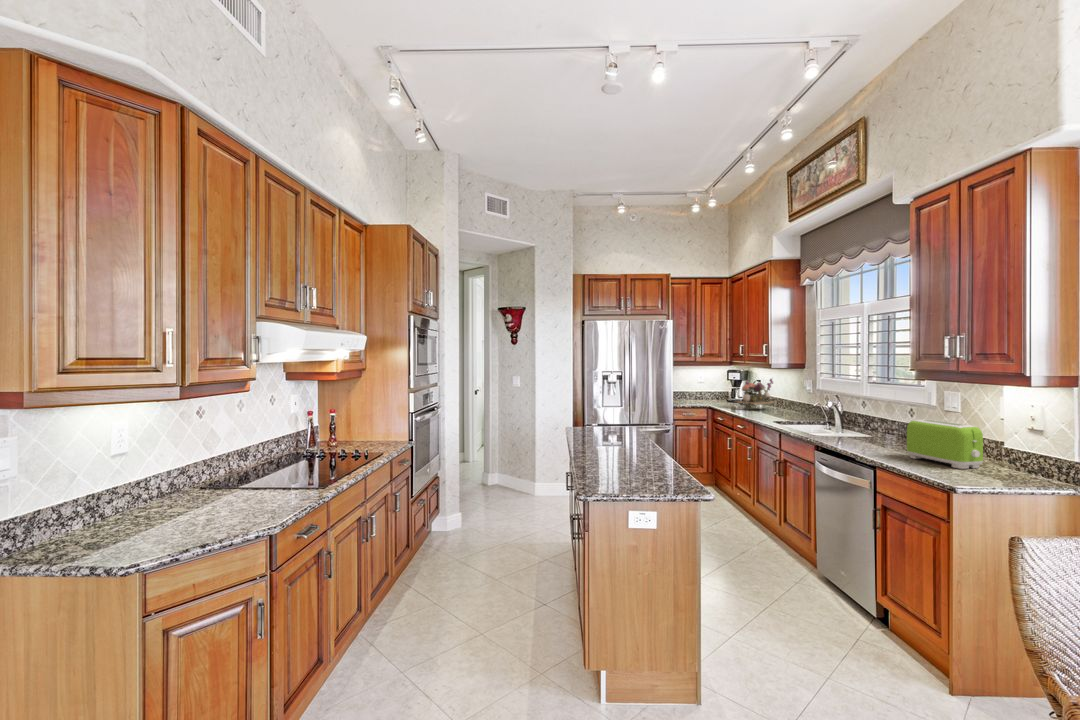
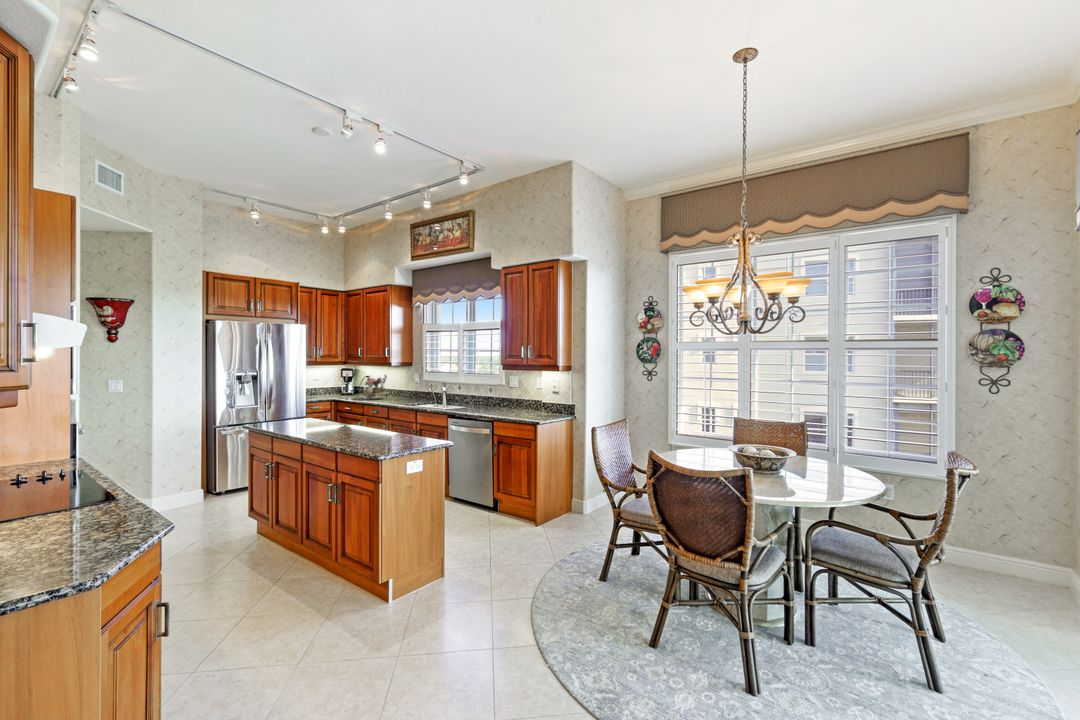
toaster: present [907,420,983,469] -> none [504,392,537,415]

